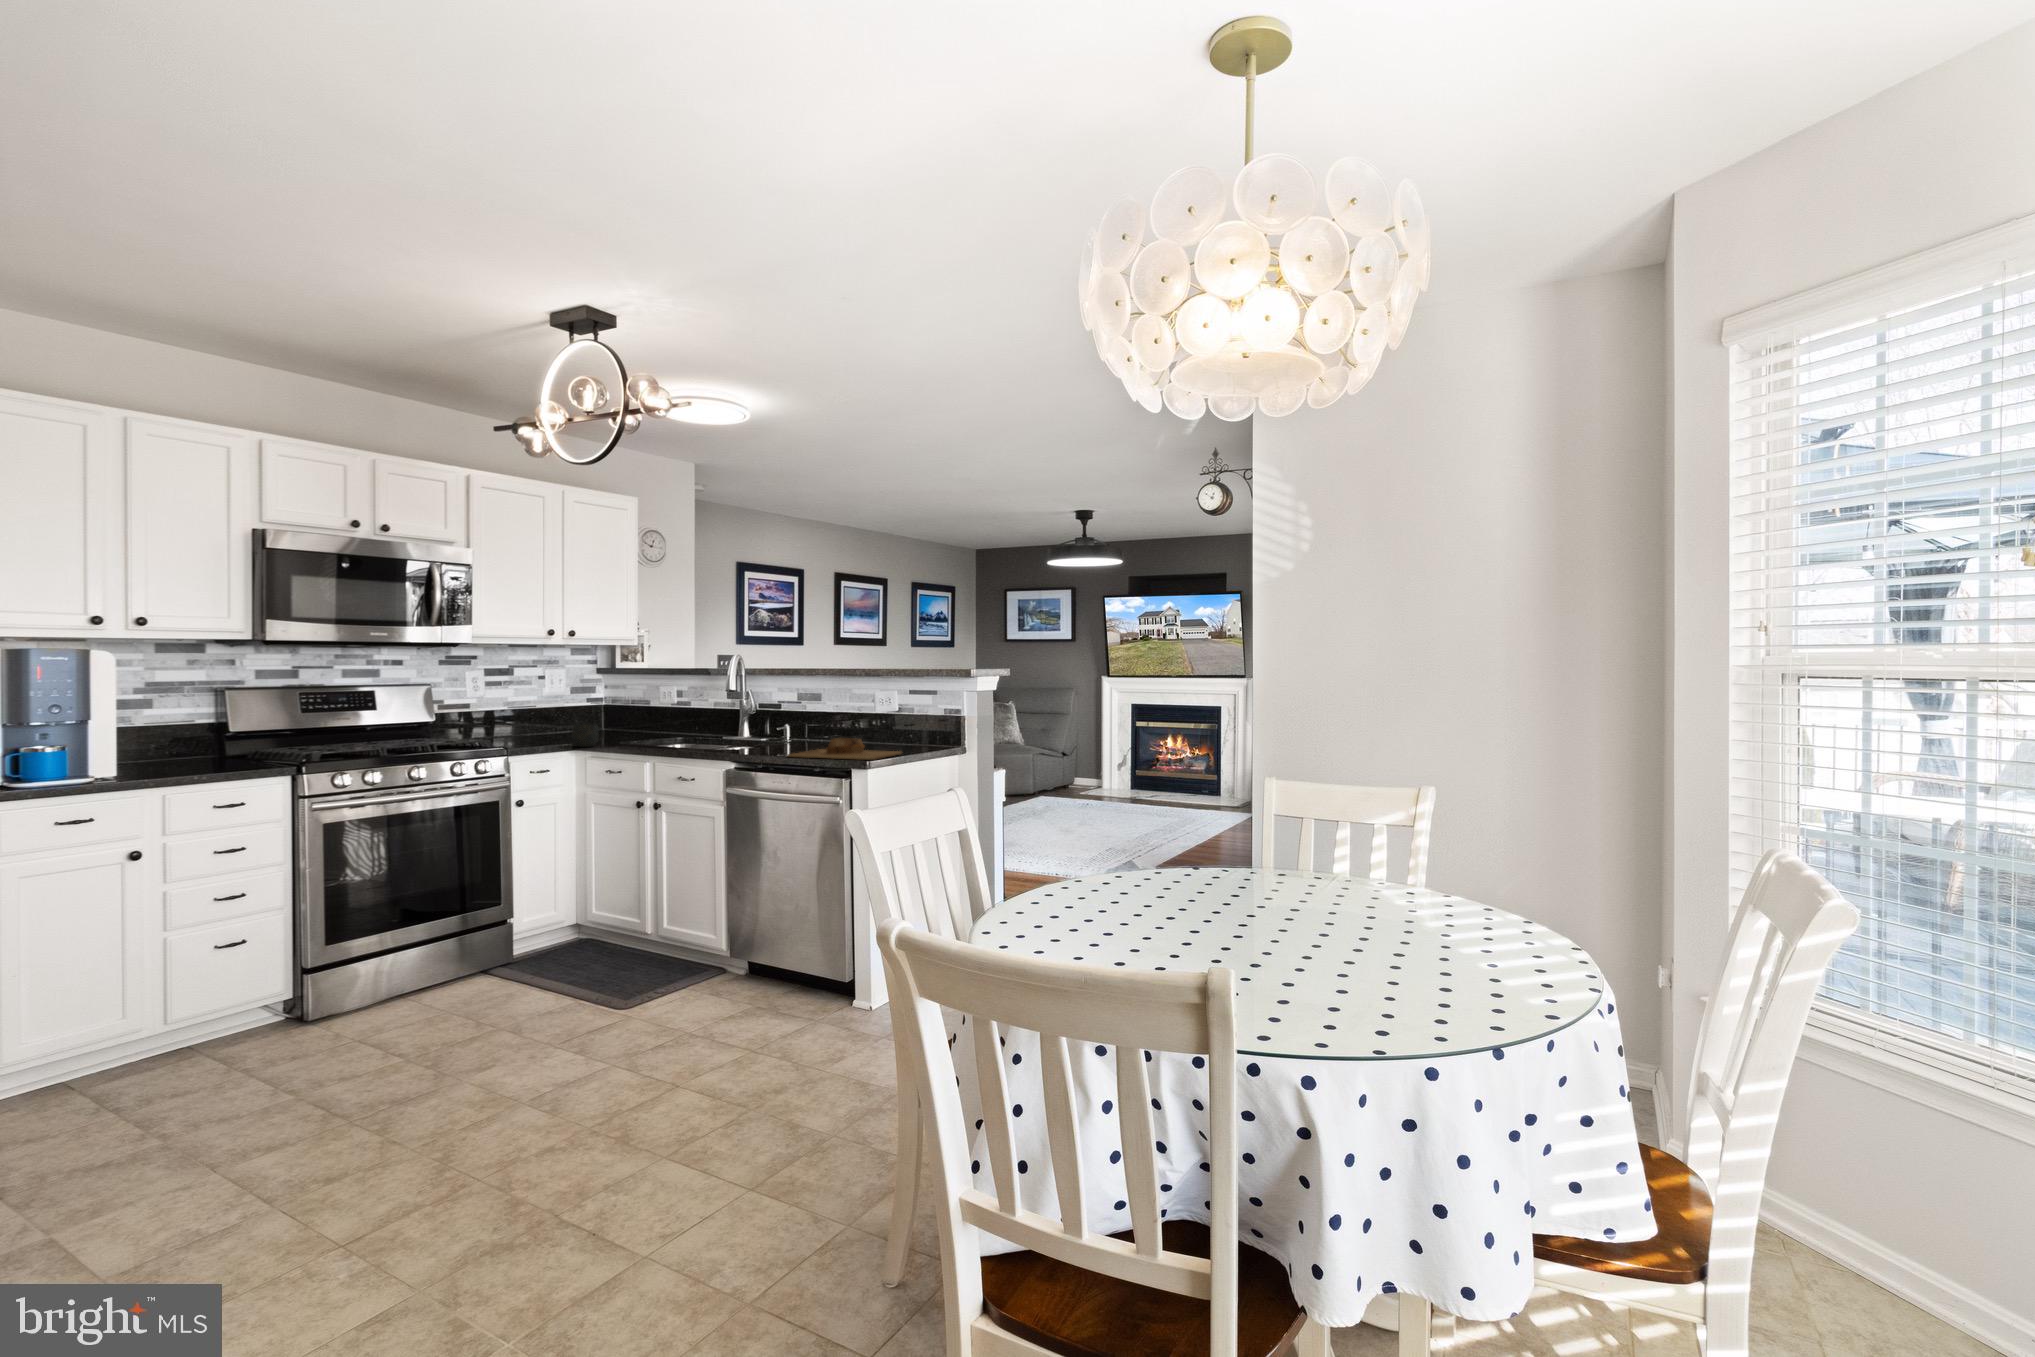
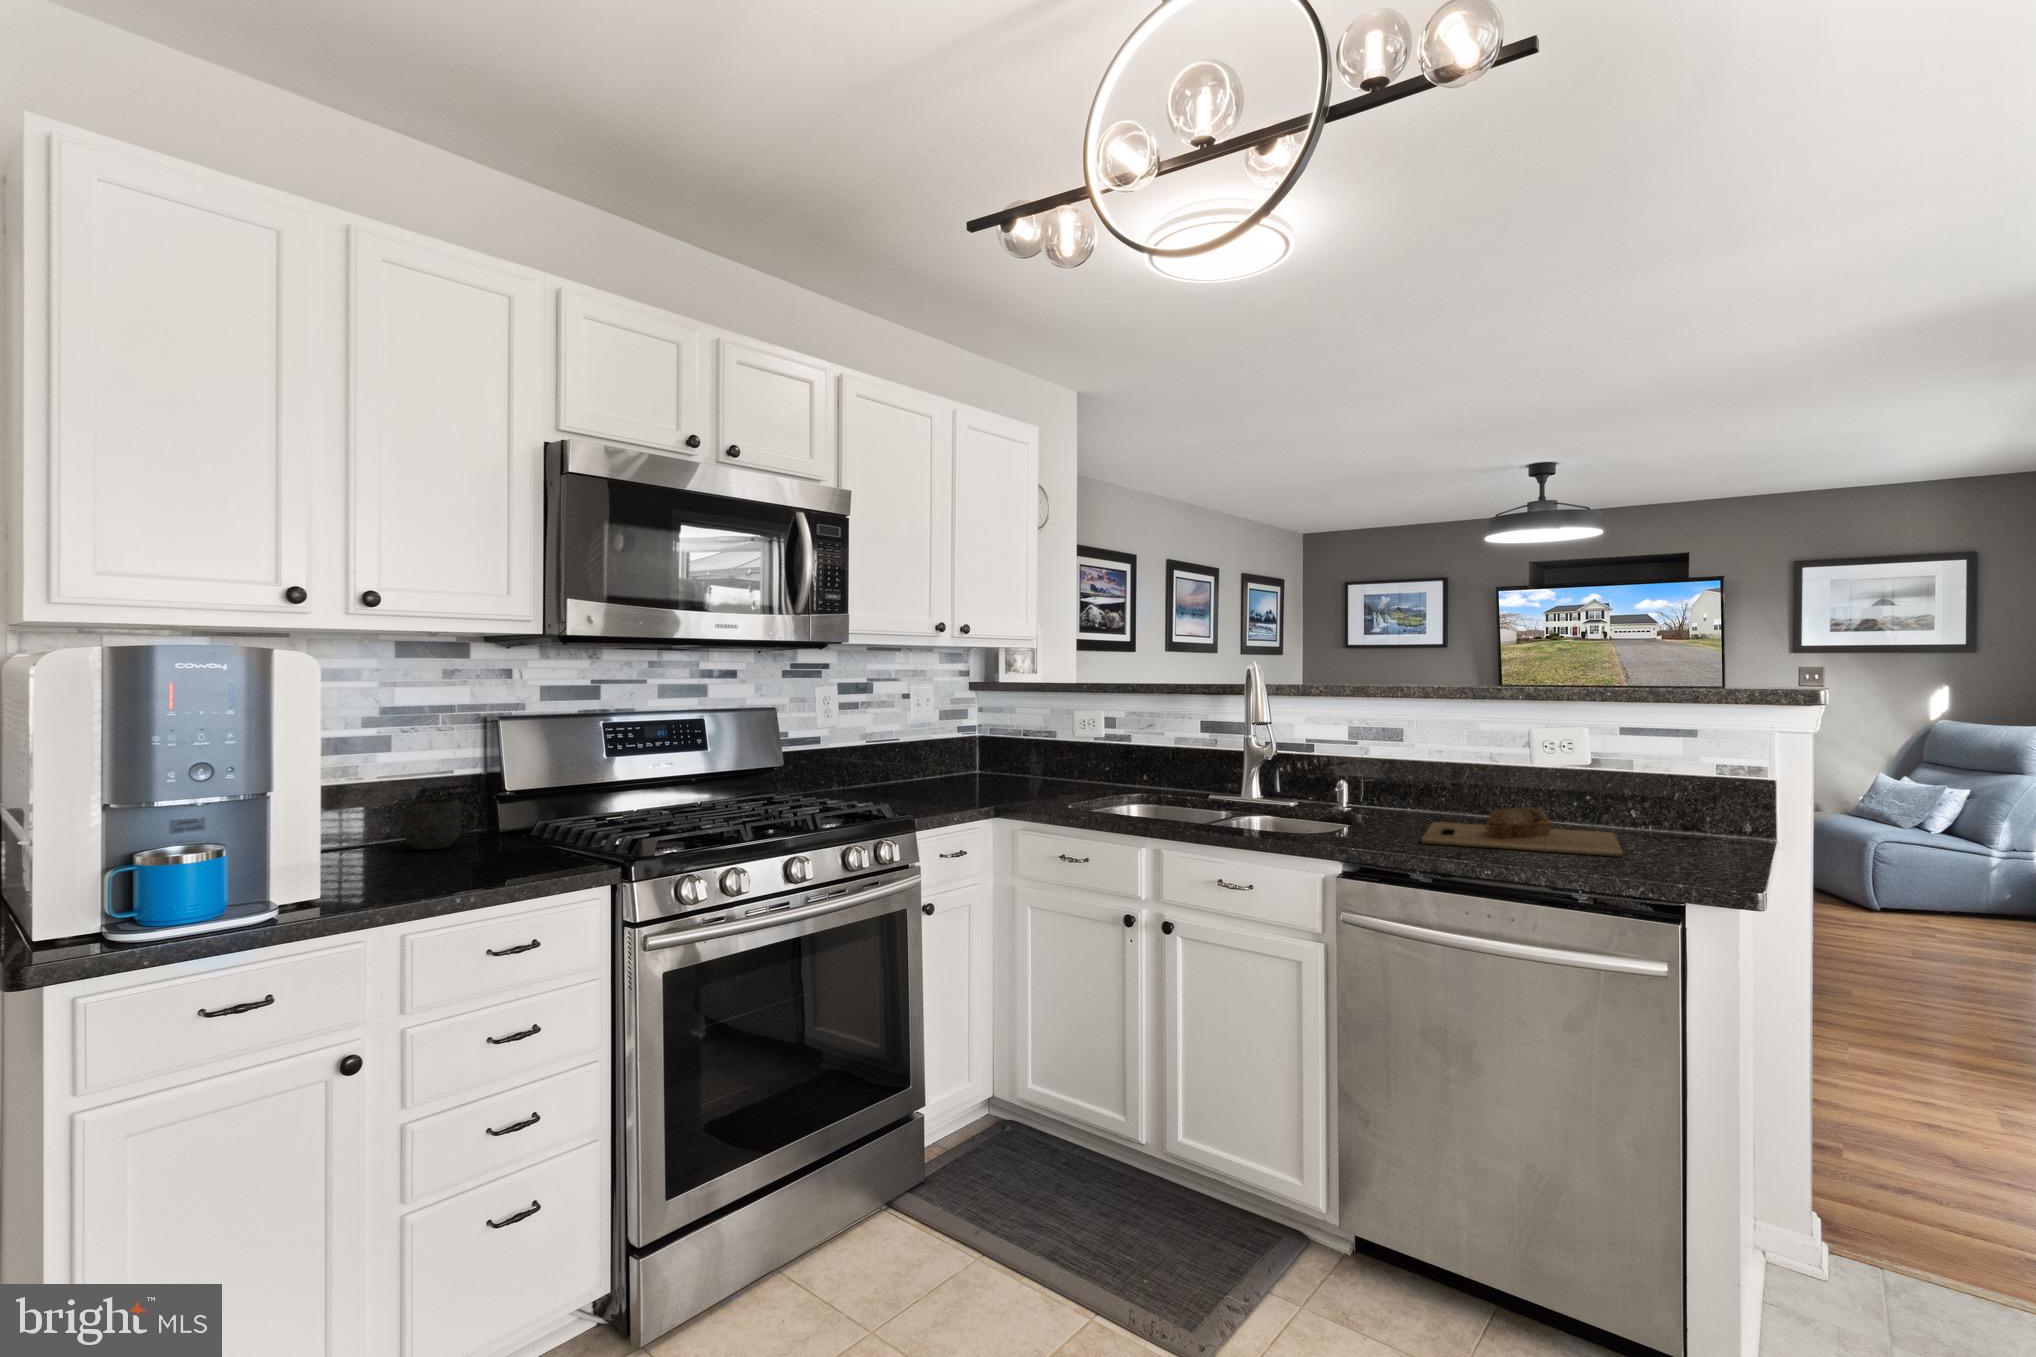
mug: present [572,724,605,747] -> present [402,798,478,850]

